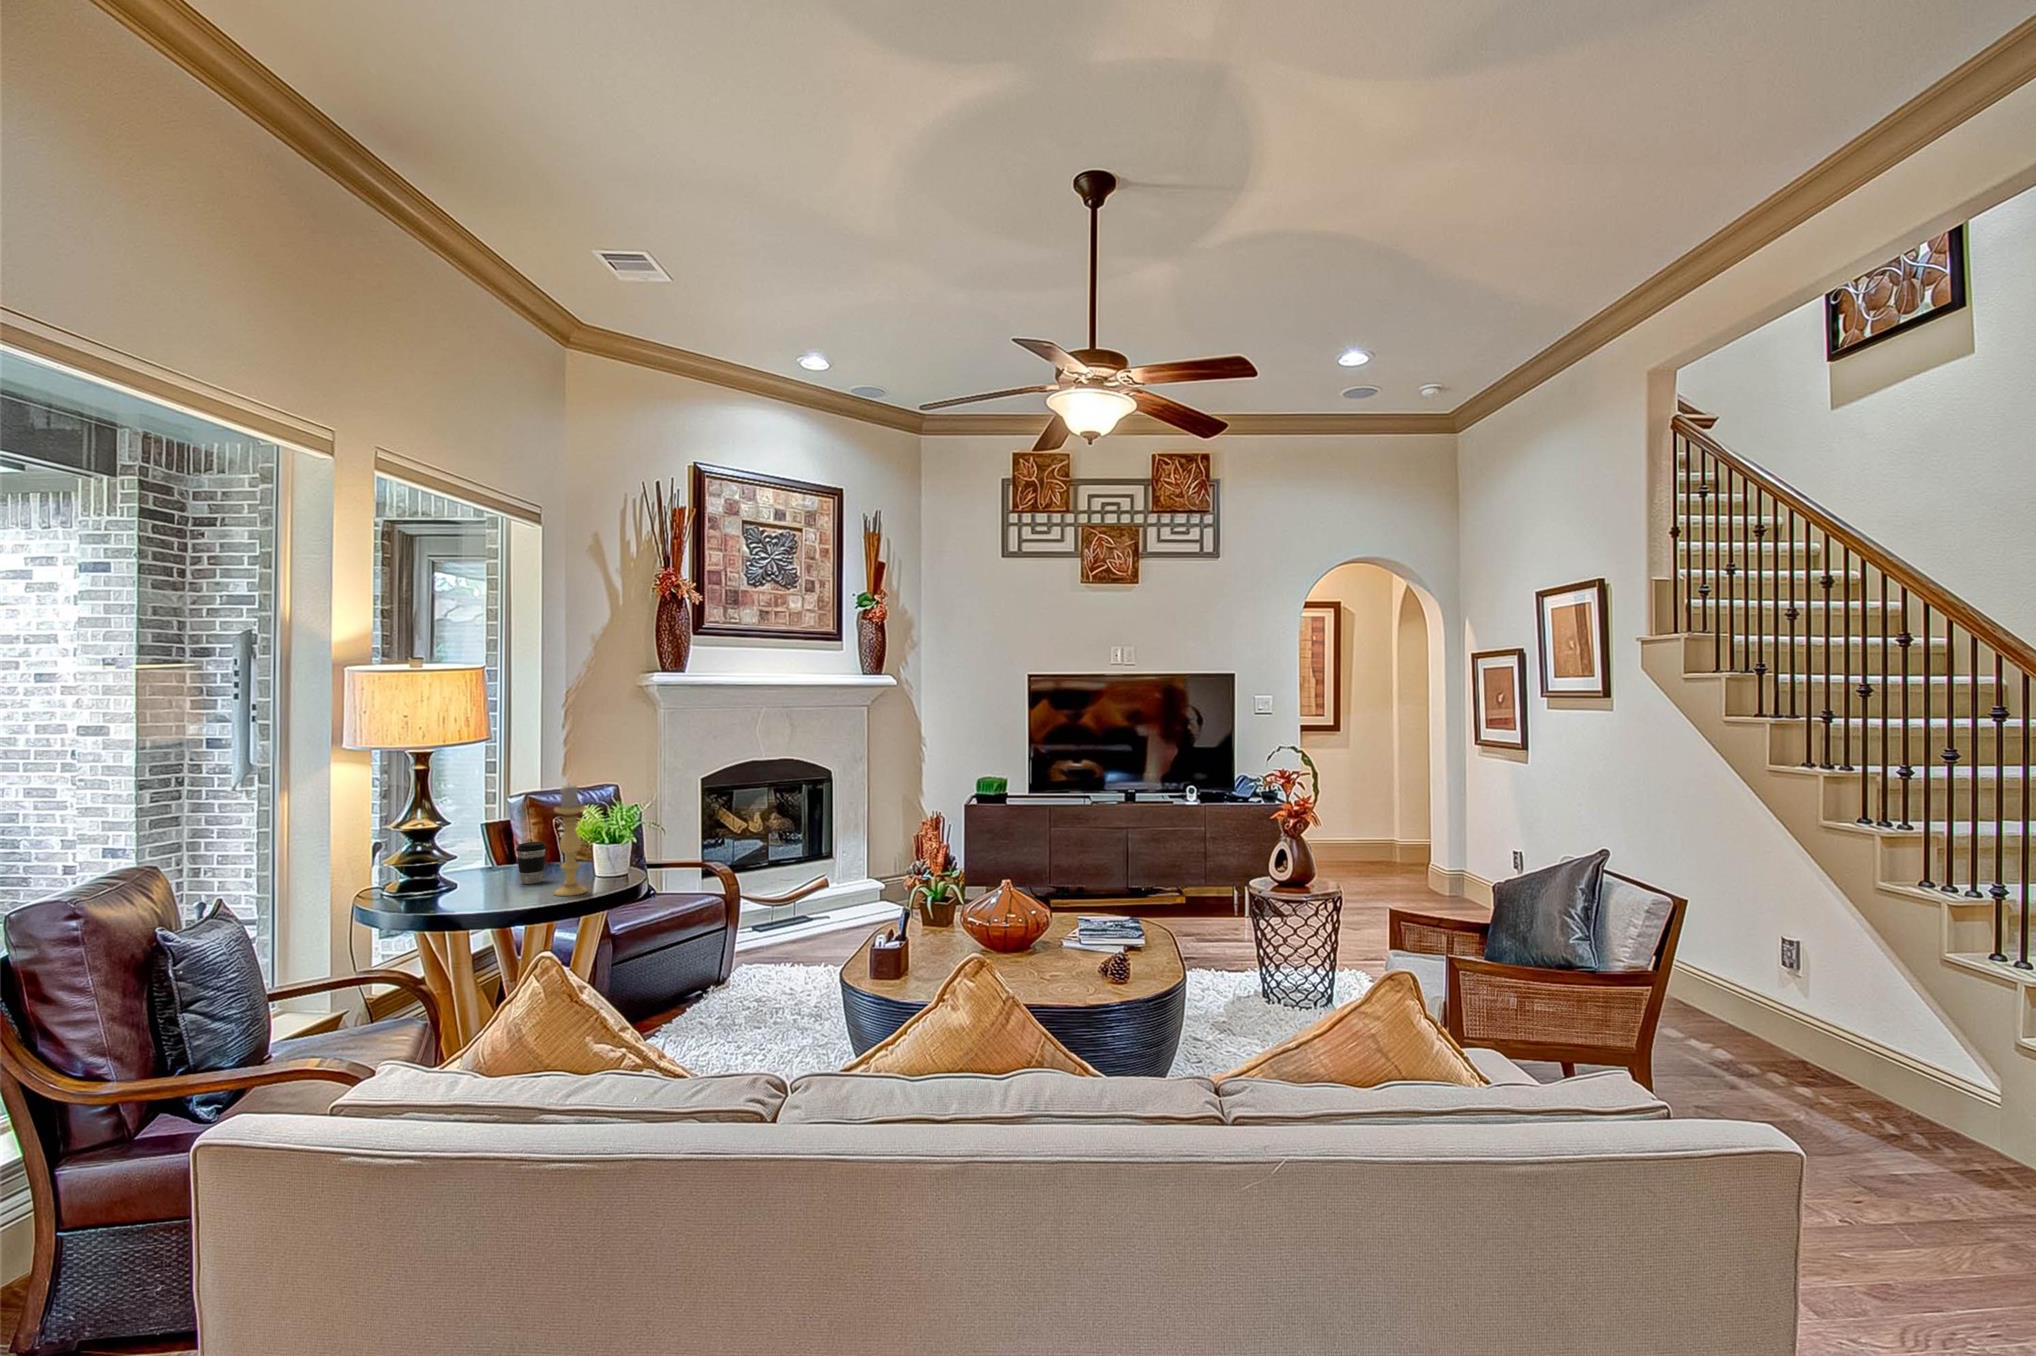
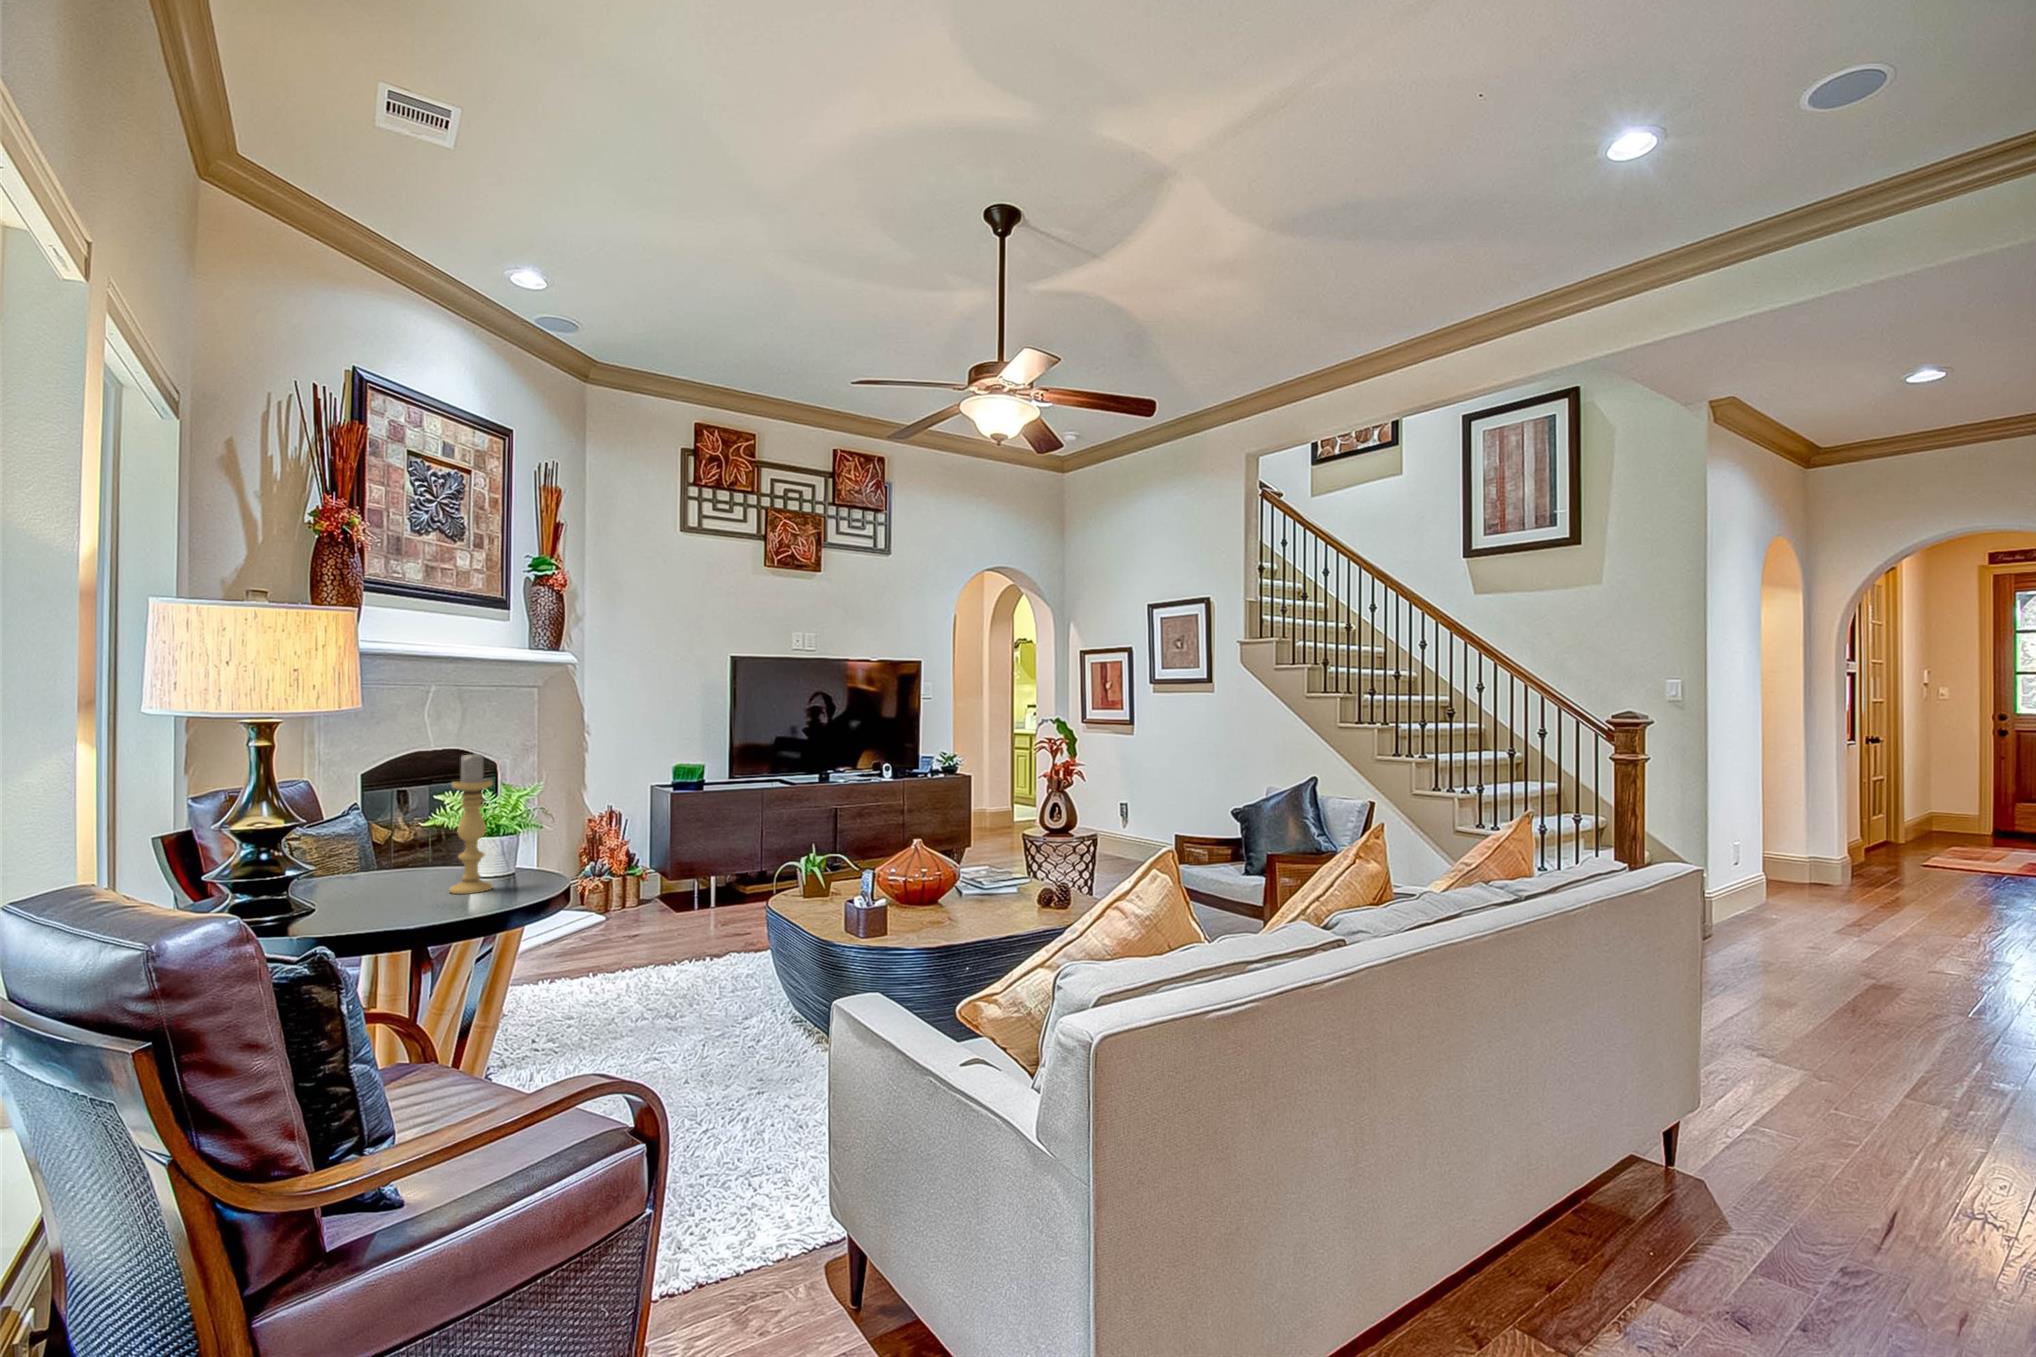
coffee cup: present [516,842,546,884] -> none [339,836,383,891]

